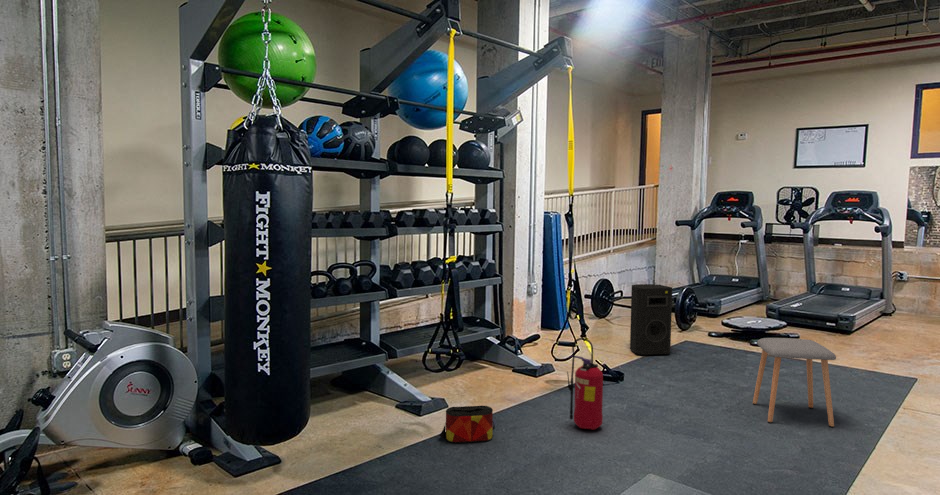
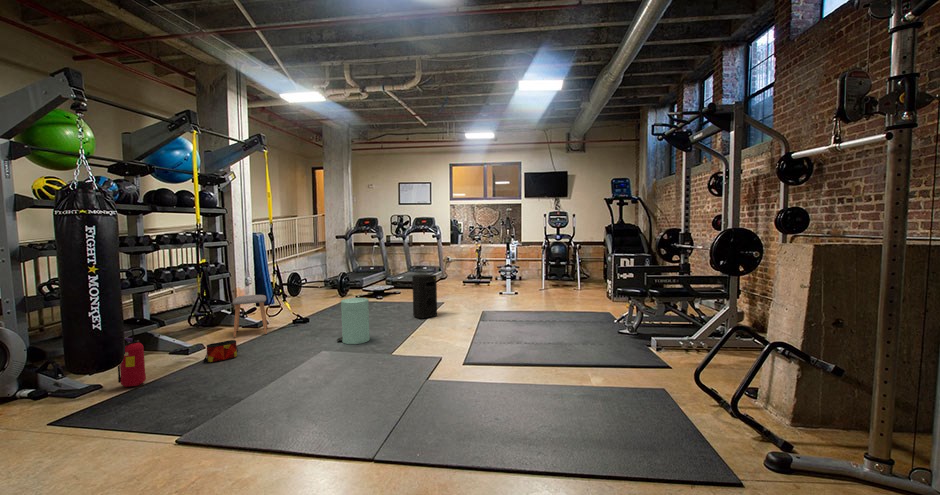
speaker: present [630,284,672,355] -> present [412,274,437,319]
fire extinguisher: present [567,338,603,430] -> present [118,324,146,387]
stool: present [753,338,836,427] -> present [233,295,268,338]
trash can: none [677,360,757,468] -> present [337,298,370,344]

